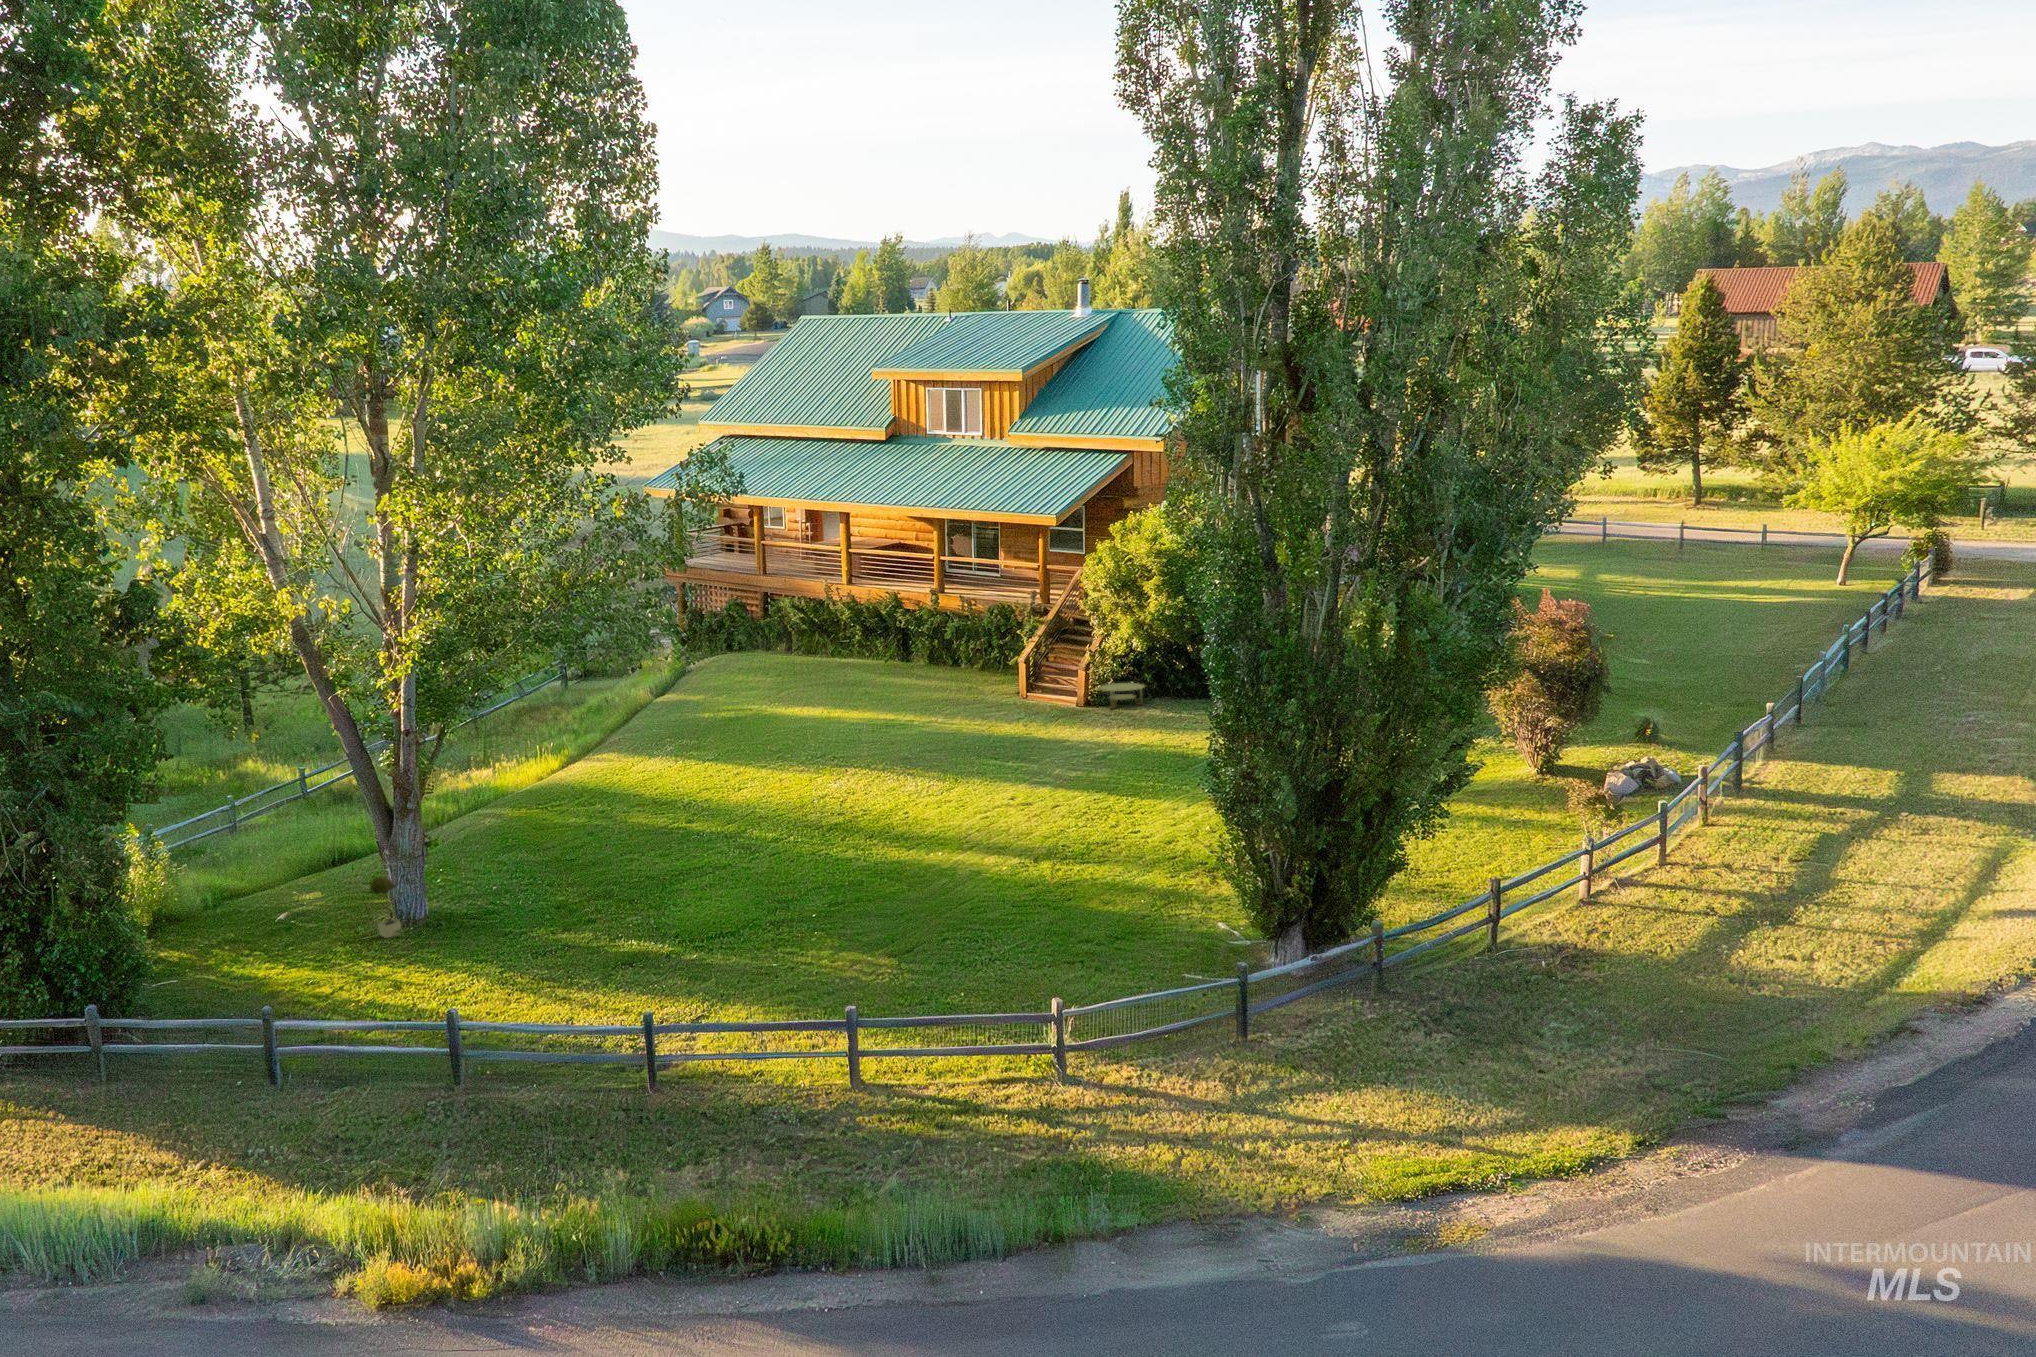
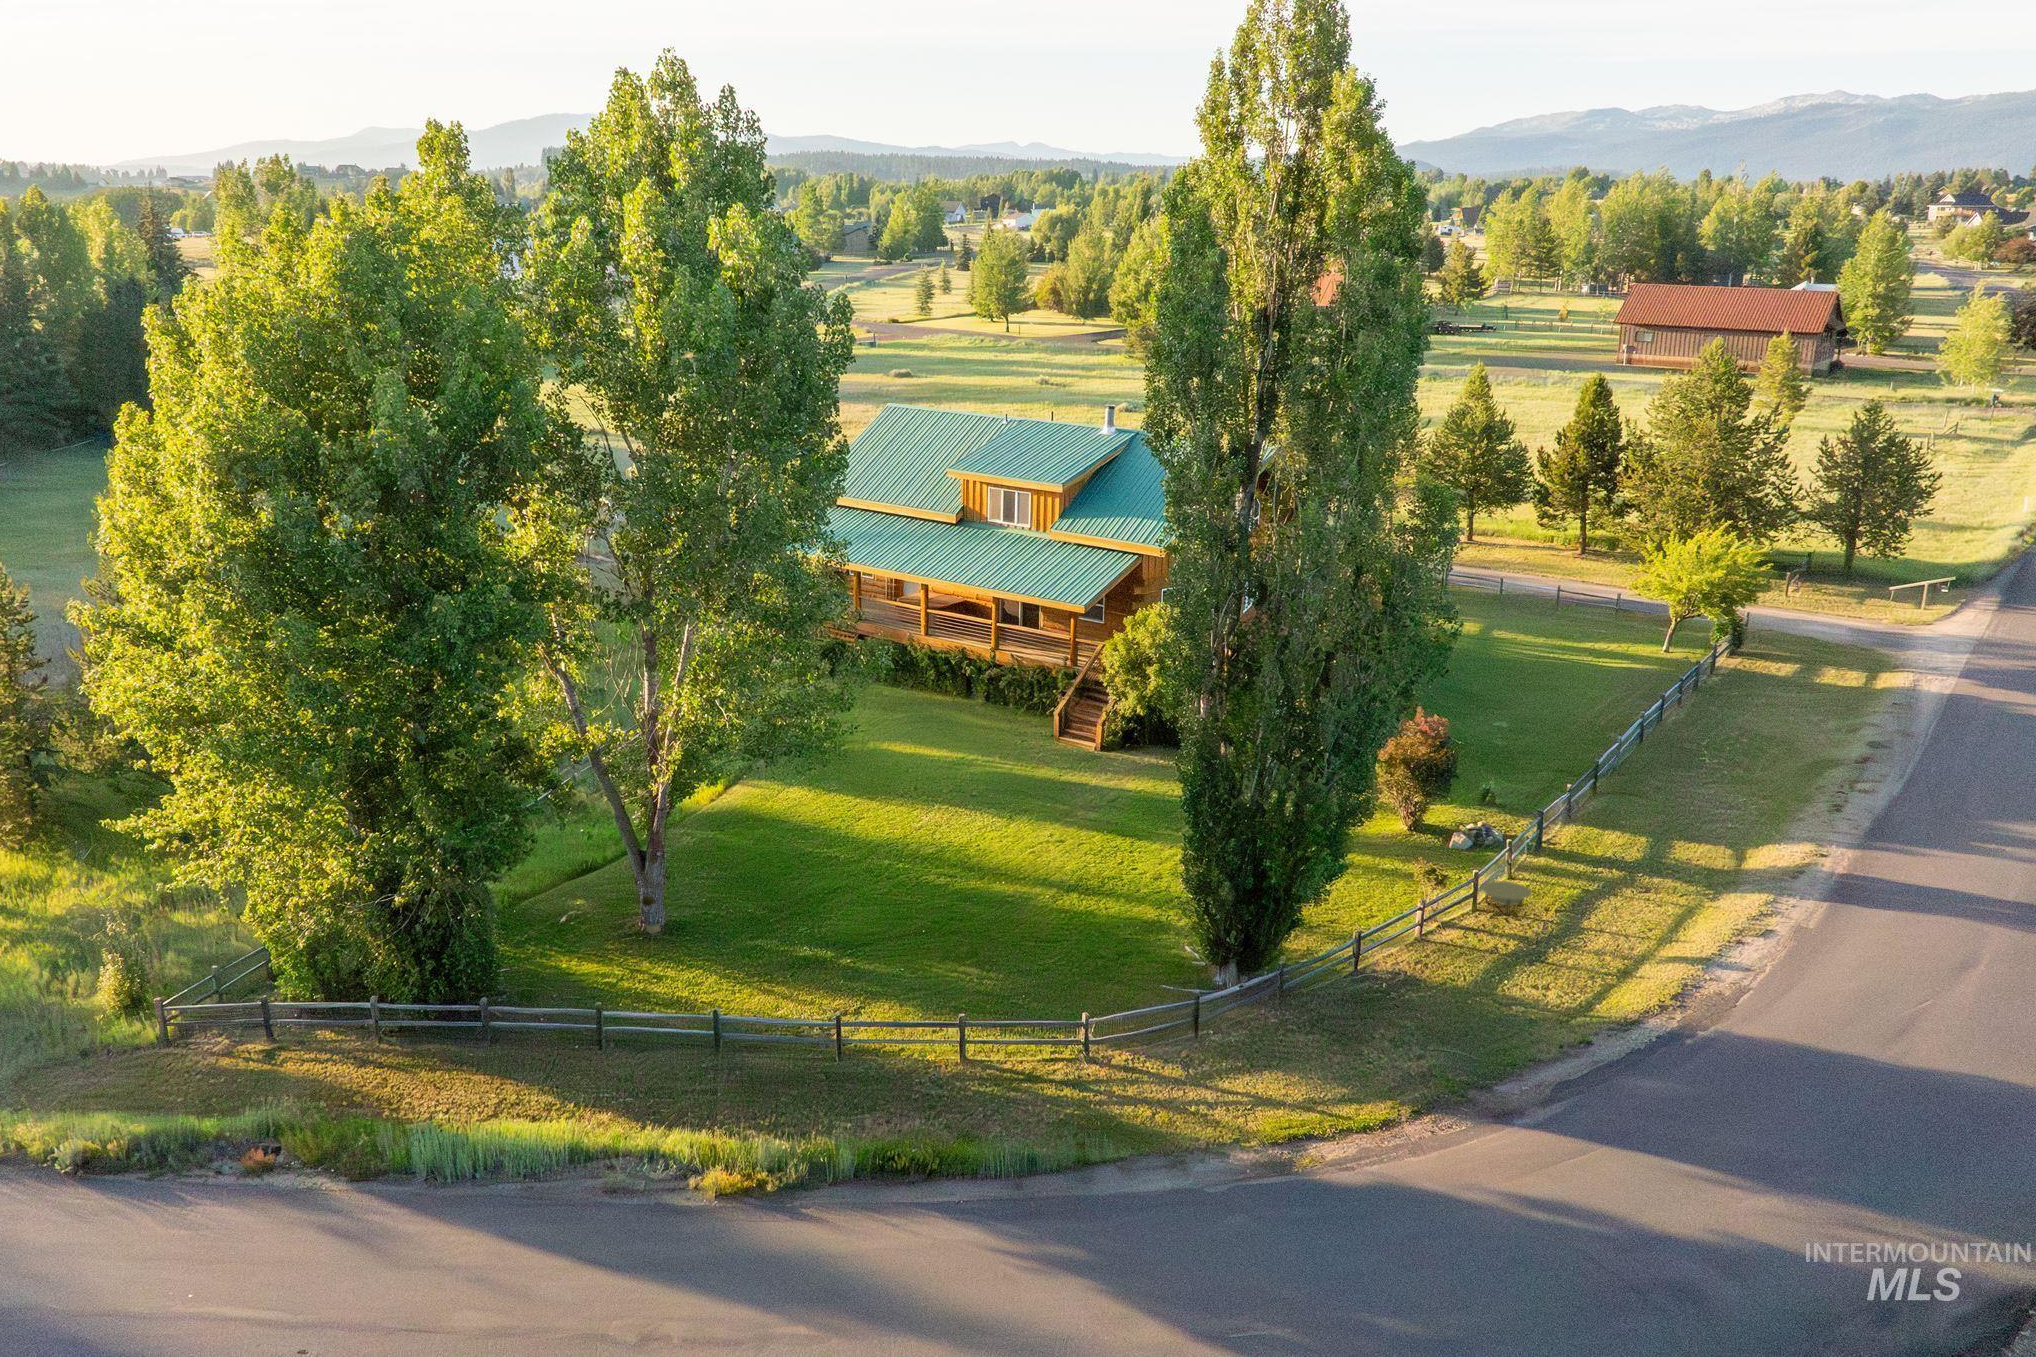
round table: present [1099,683,1144,709] -> present [1481,881,1531,916]

